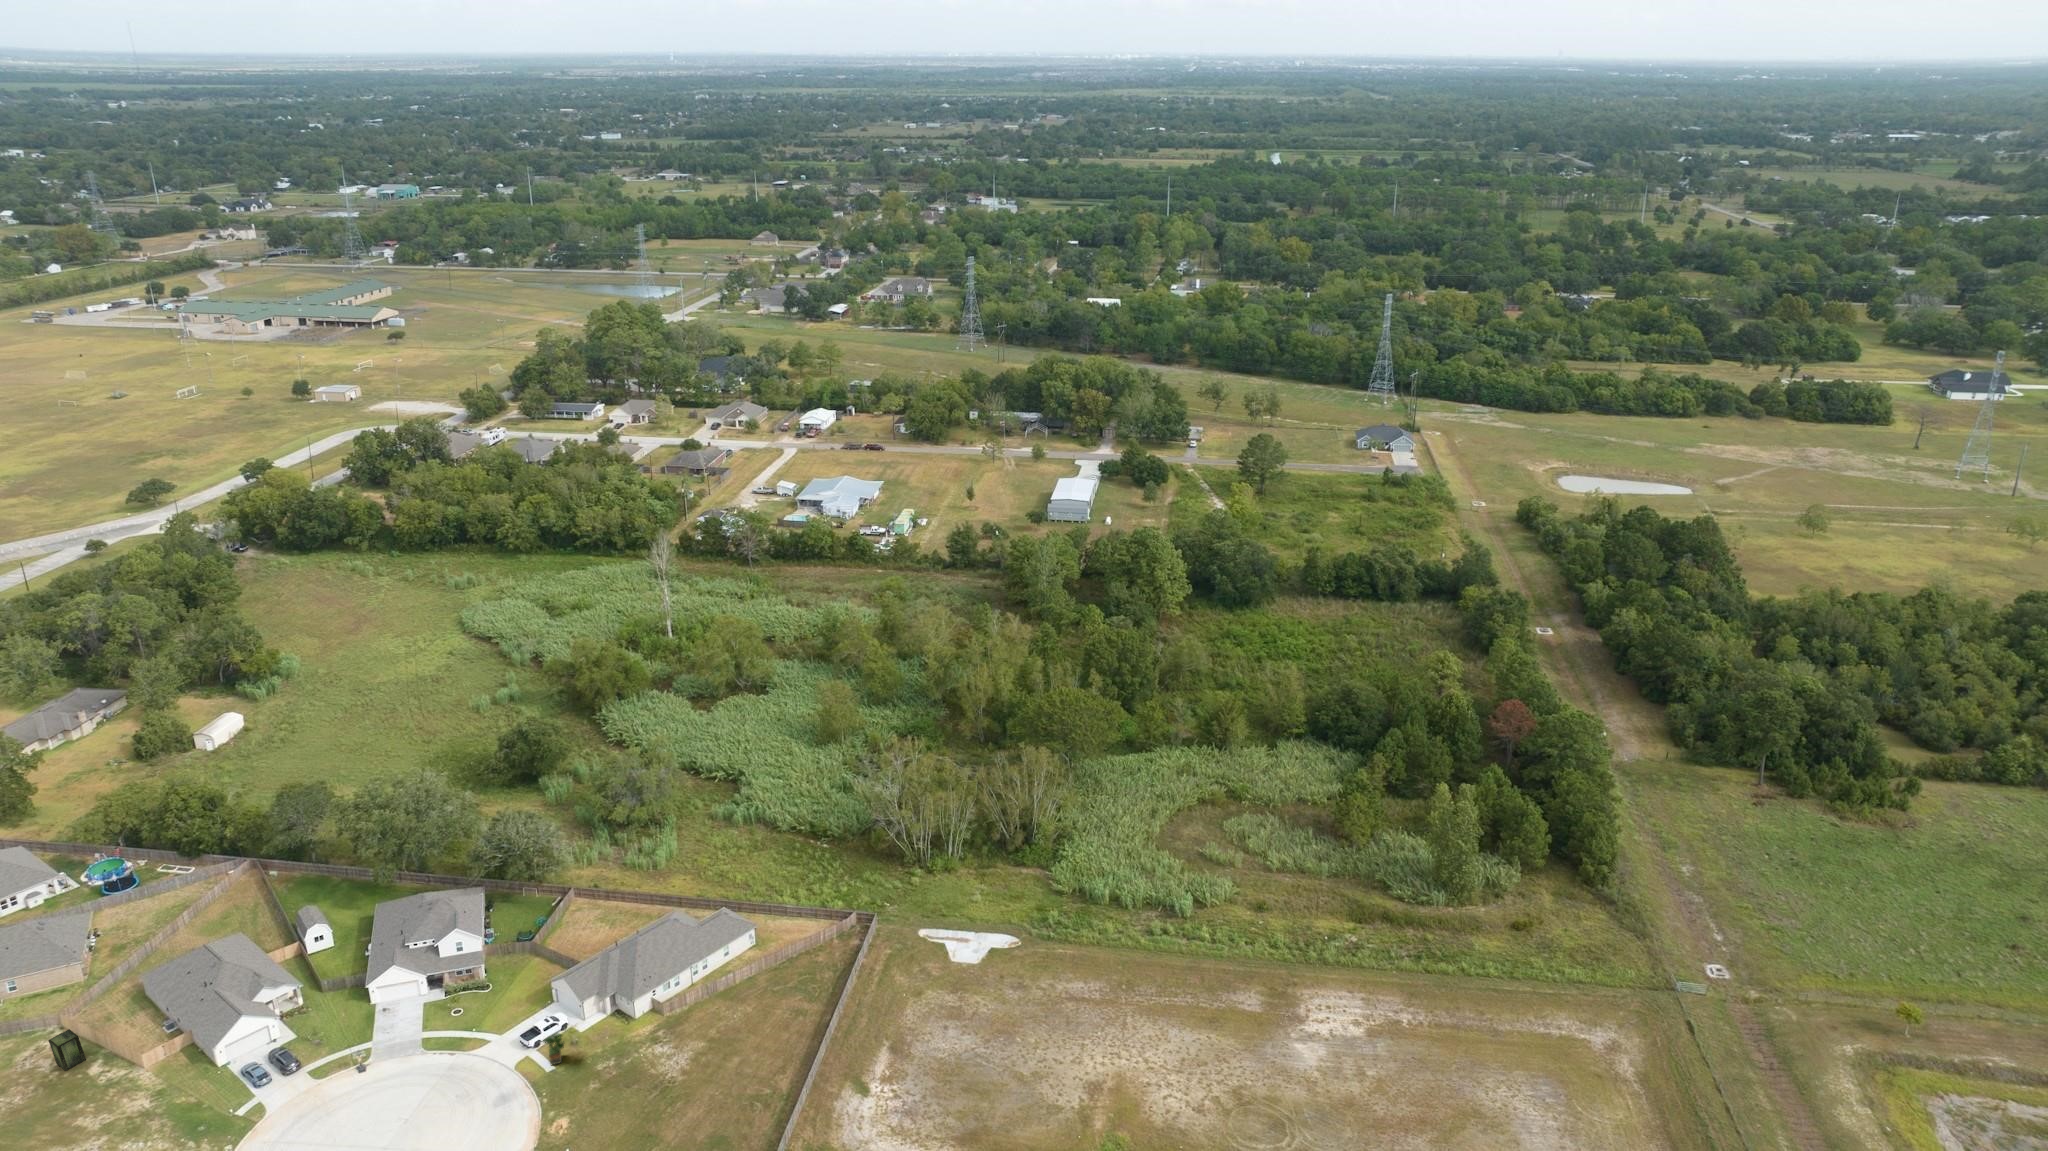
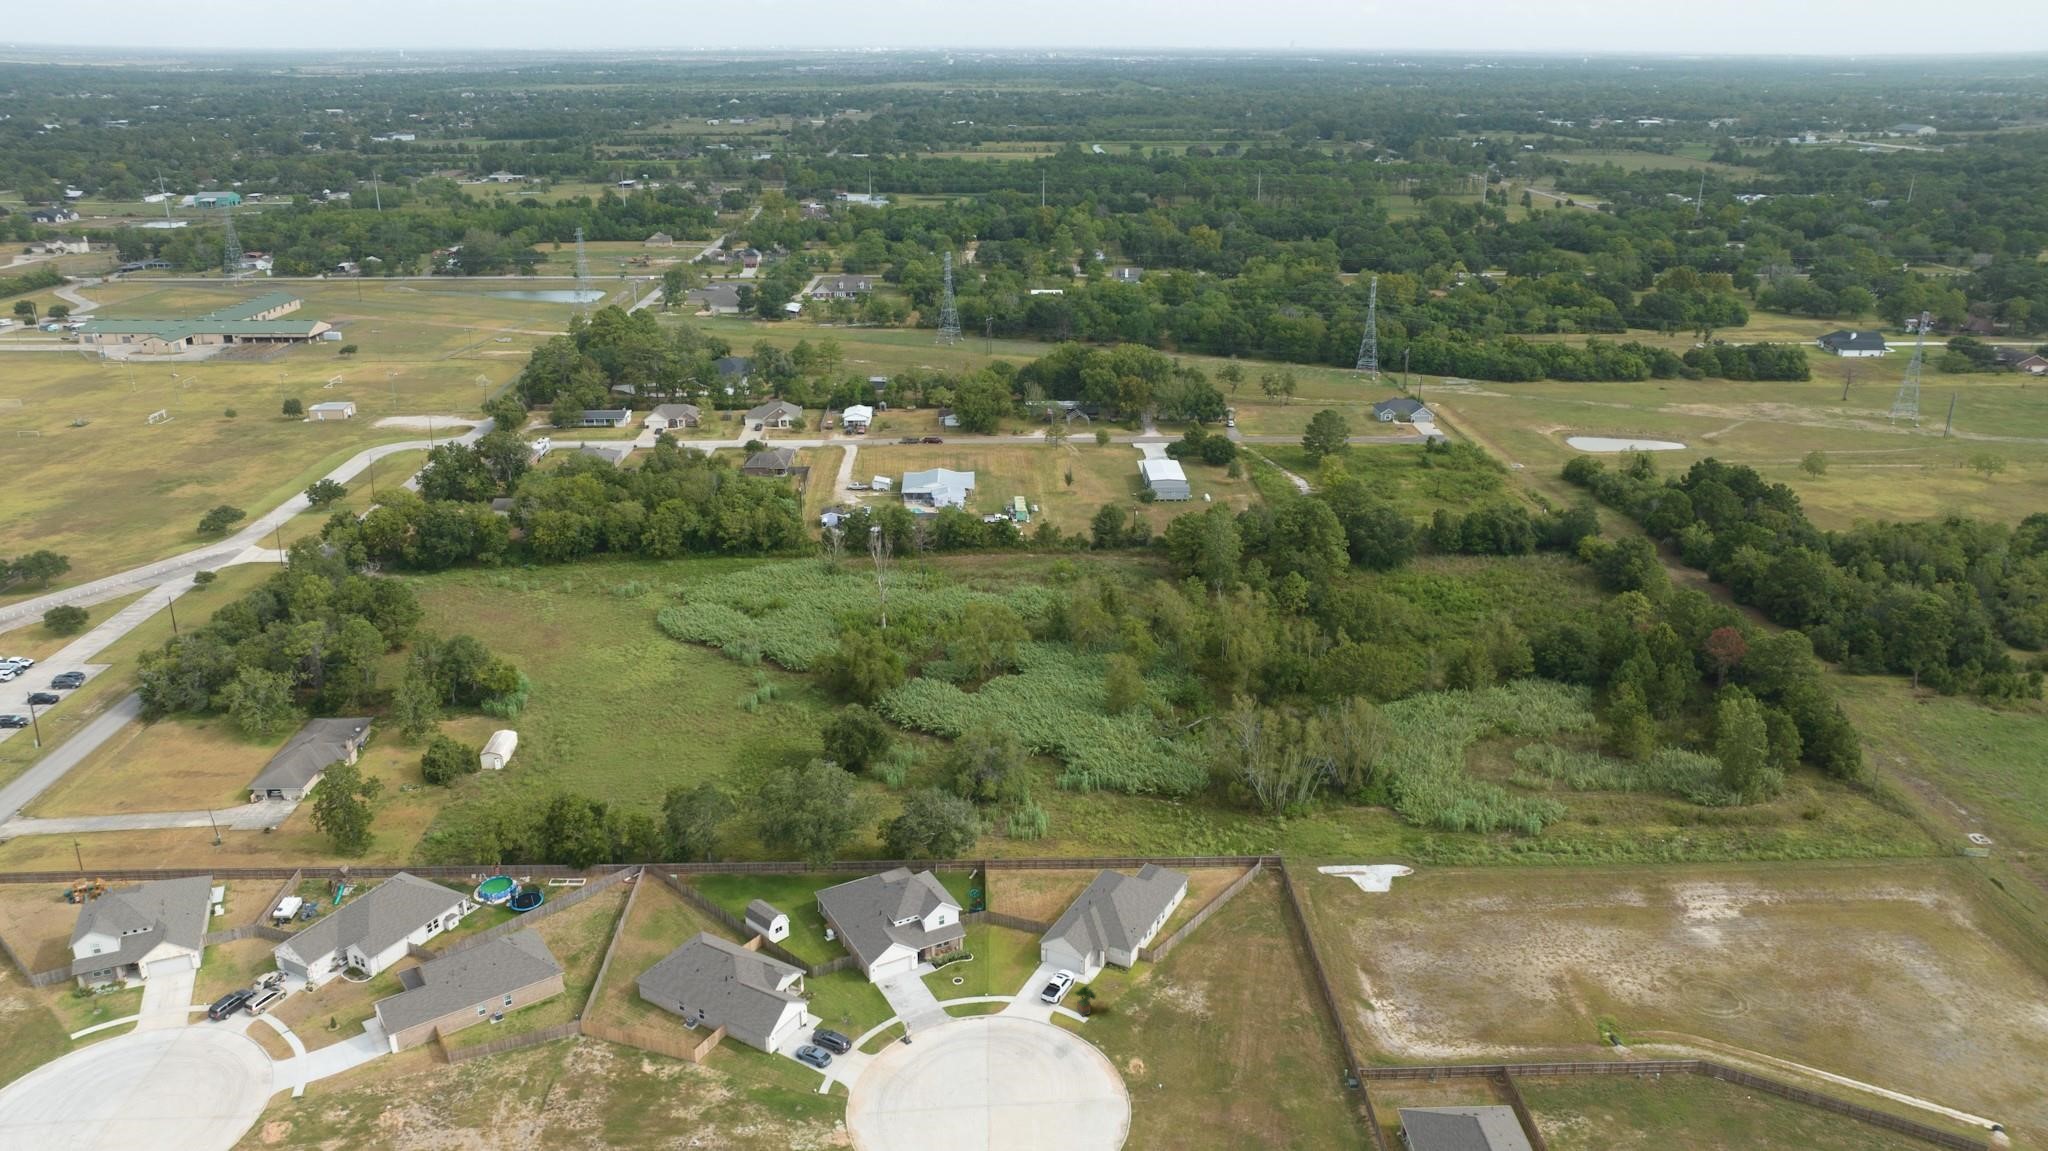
storage box: present [49,1029,86,1071] -> none [600,1033,631,1074]

